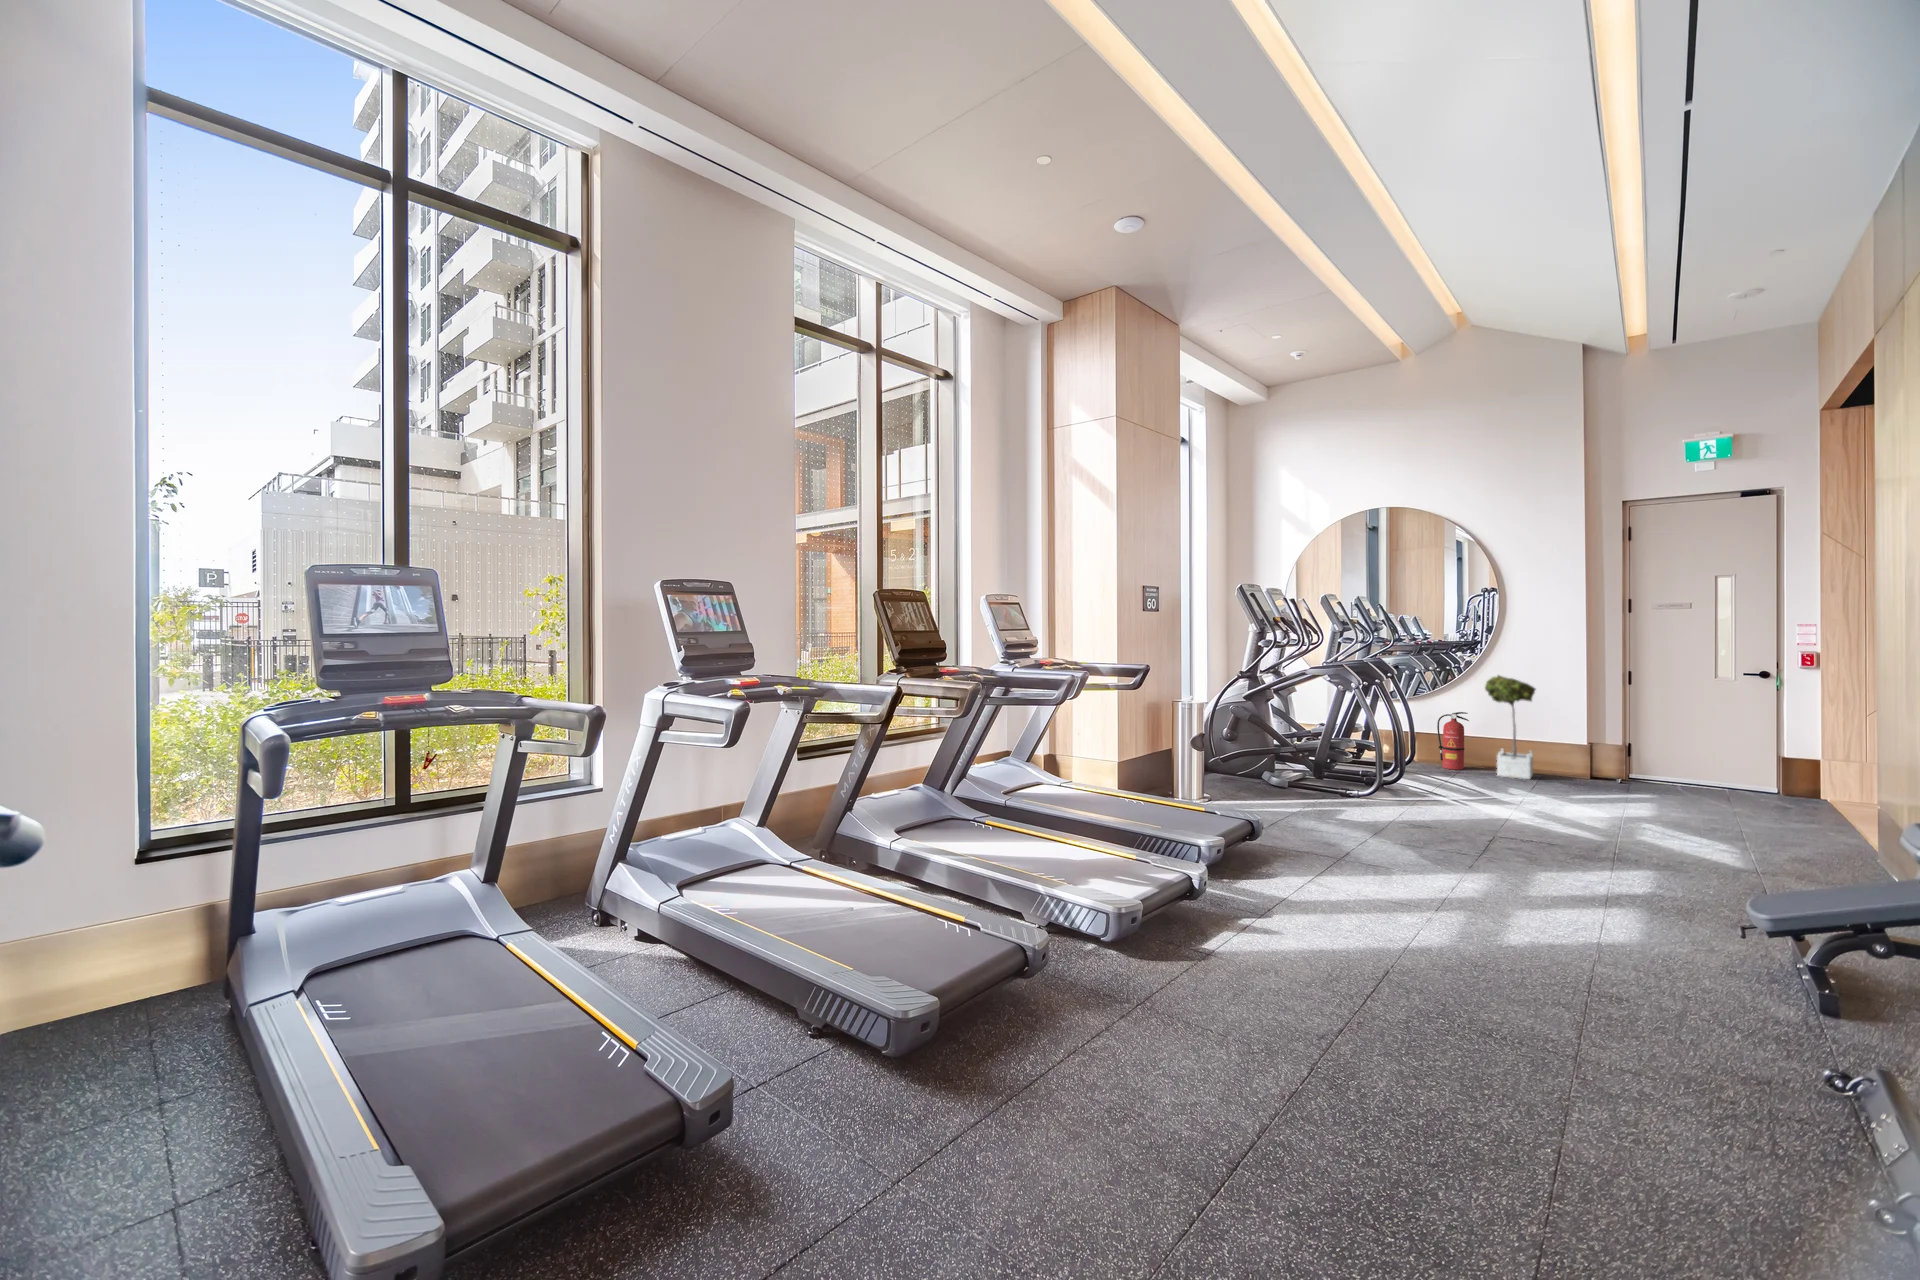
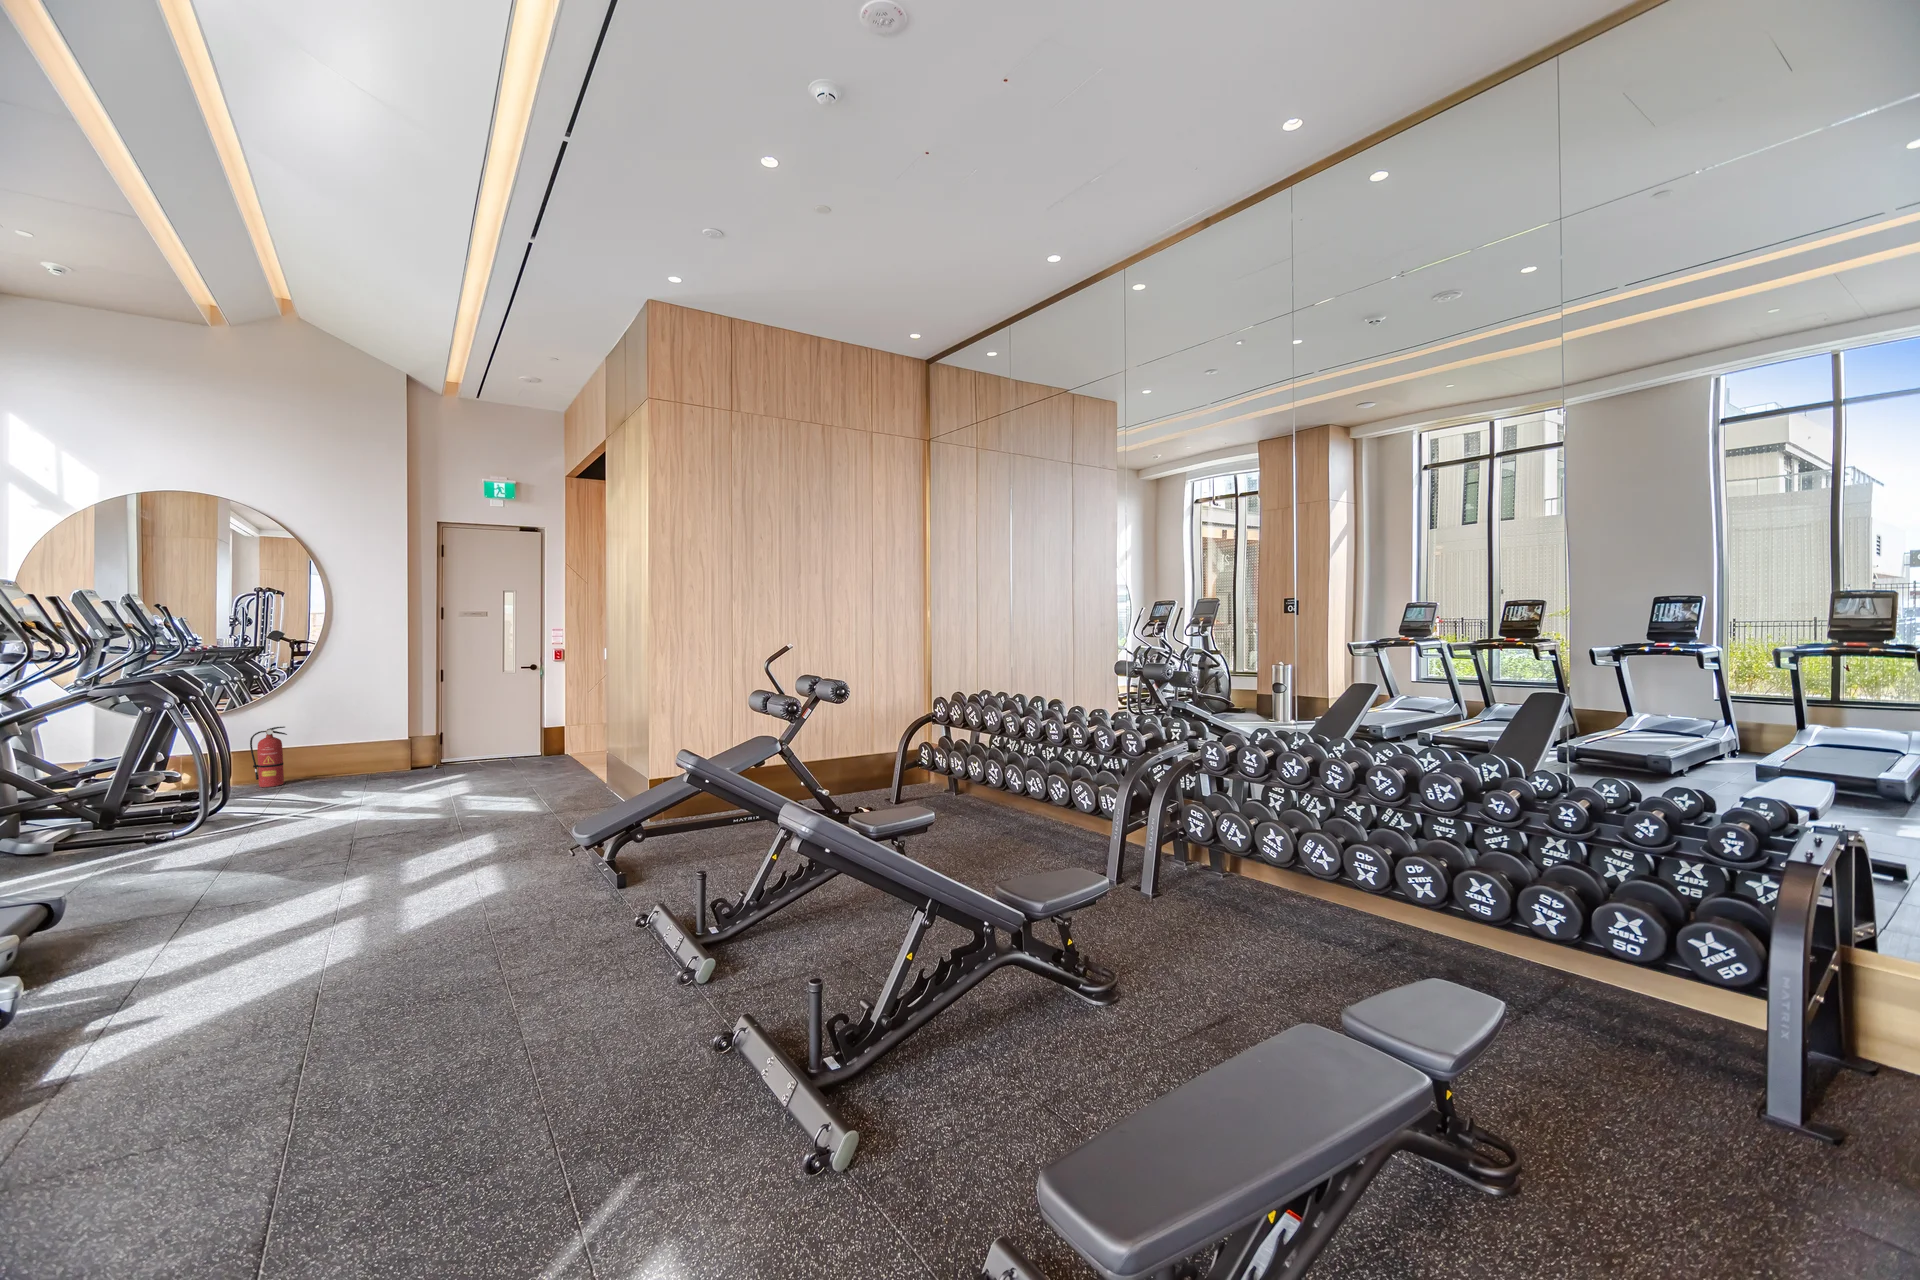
potted tree: present [1485,675,1536,779] -> none [304,686,357,784]

